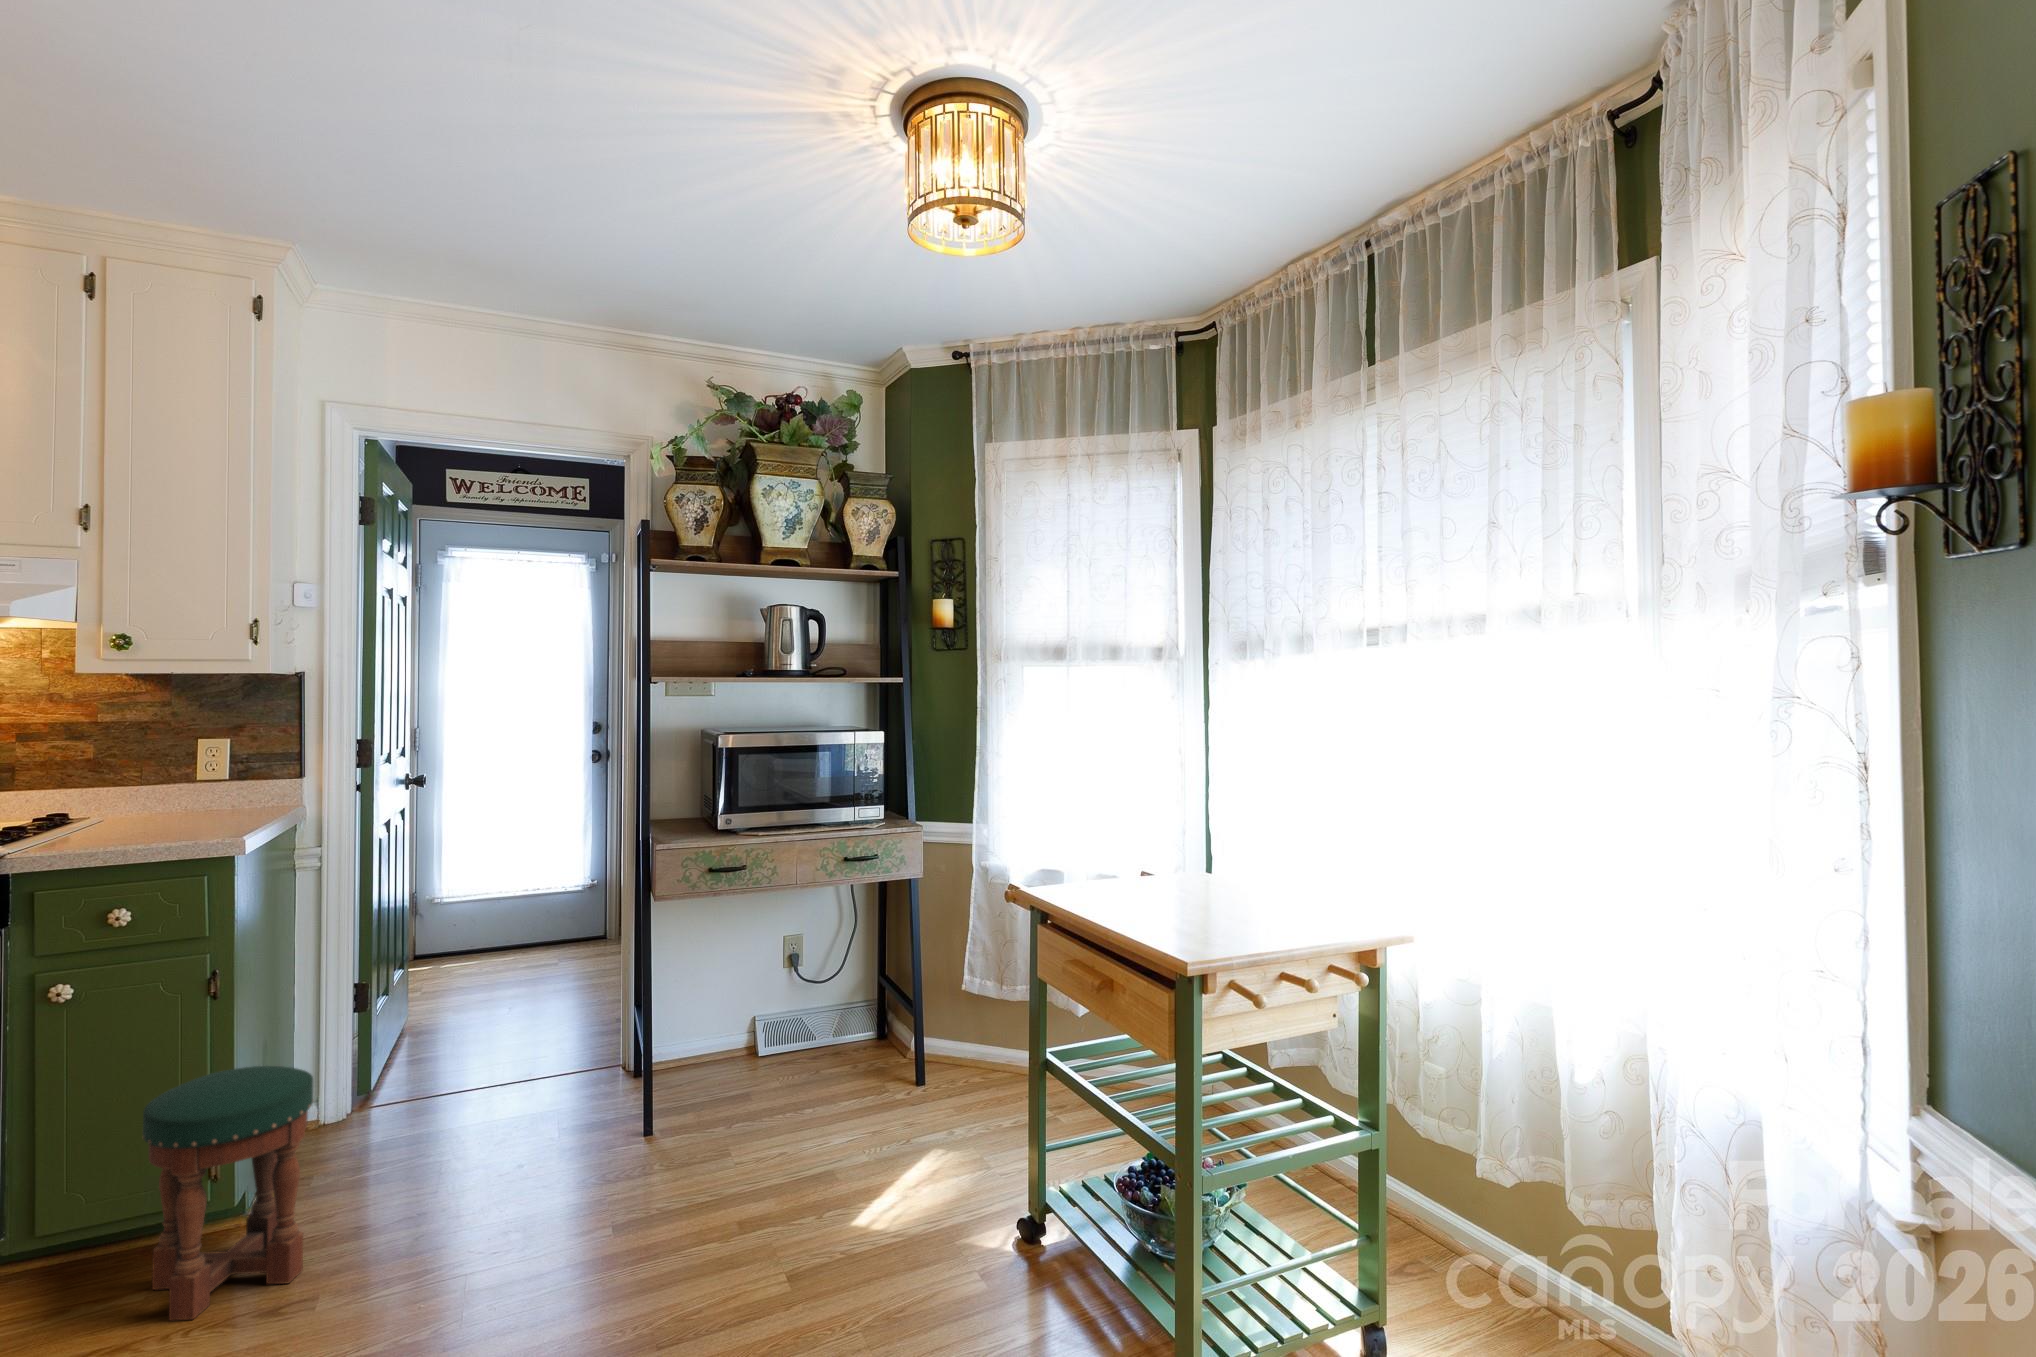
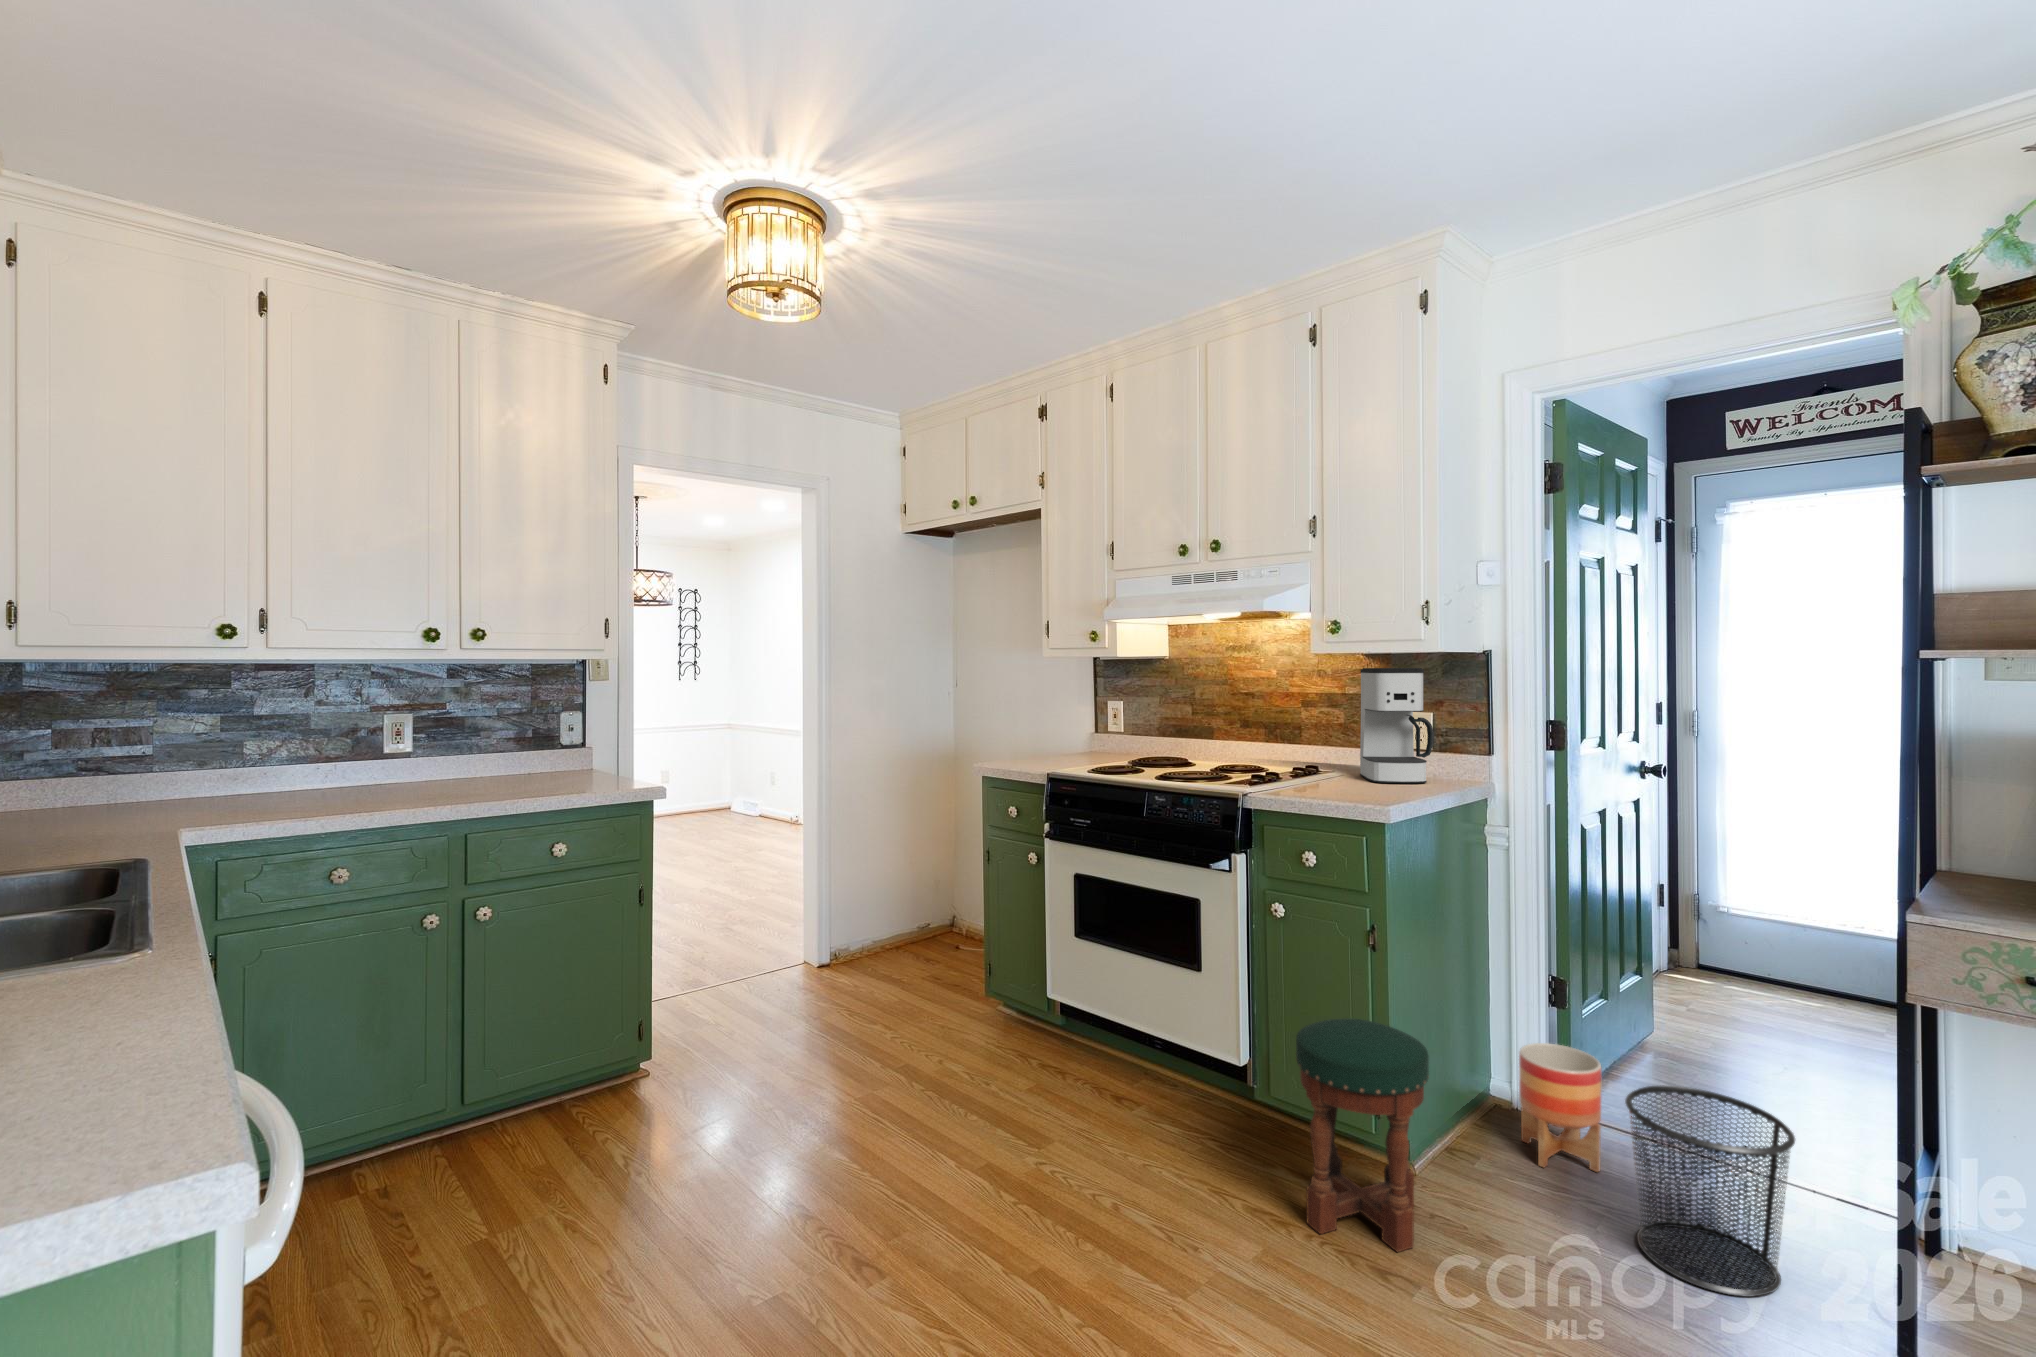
coffee maker: none [130,689,236,819] -> present [1360,668,1434,783]
trash can: none [470,1020,588,1171] -> present [1625,1085,1795,1297]
planter: none [347,1038,426,1156] -> present [1519,1043,1602,1172]

